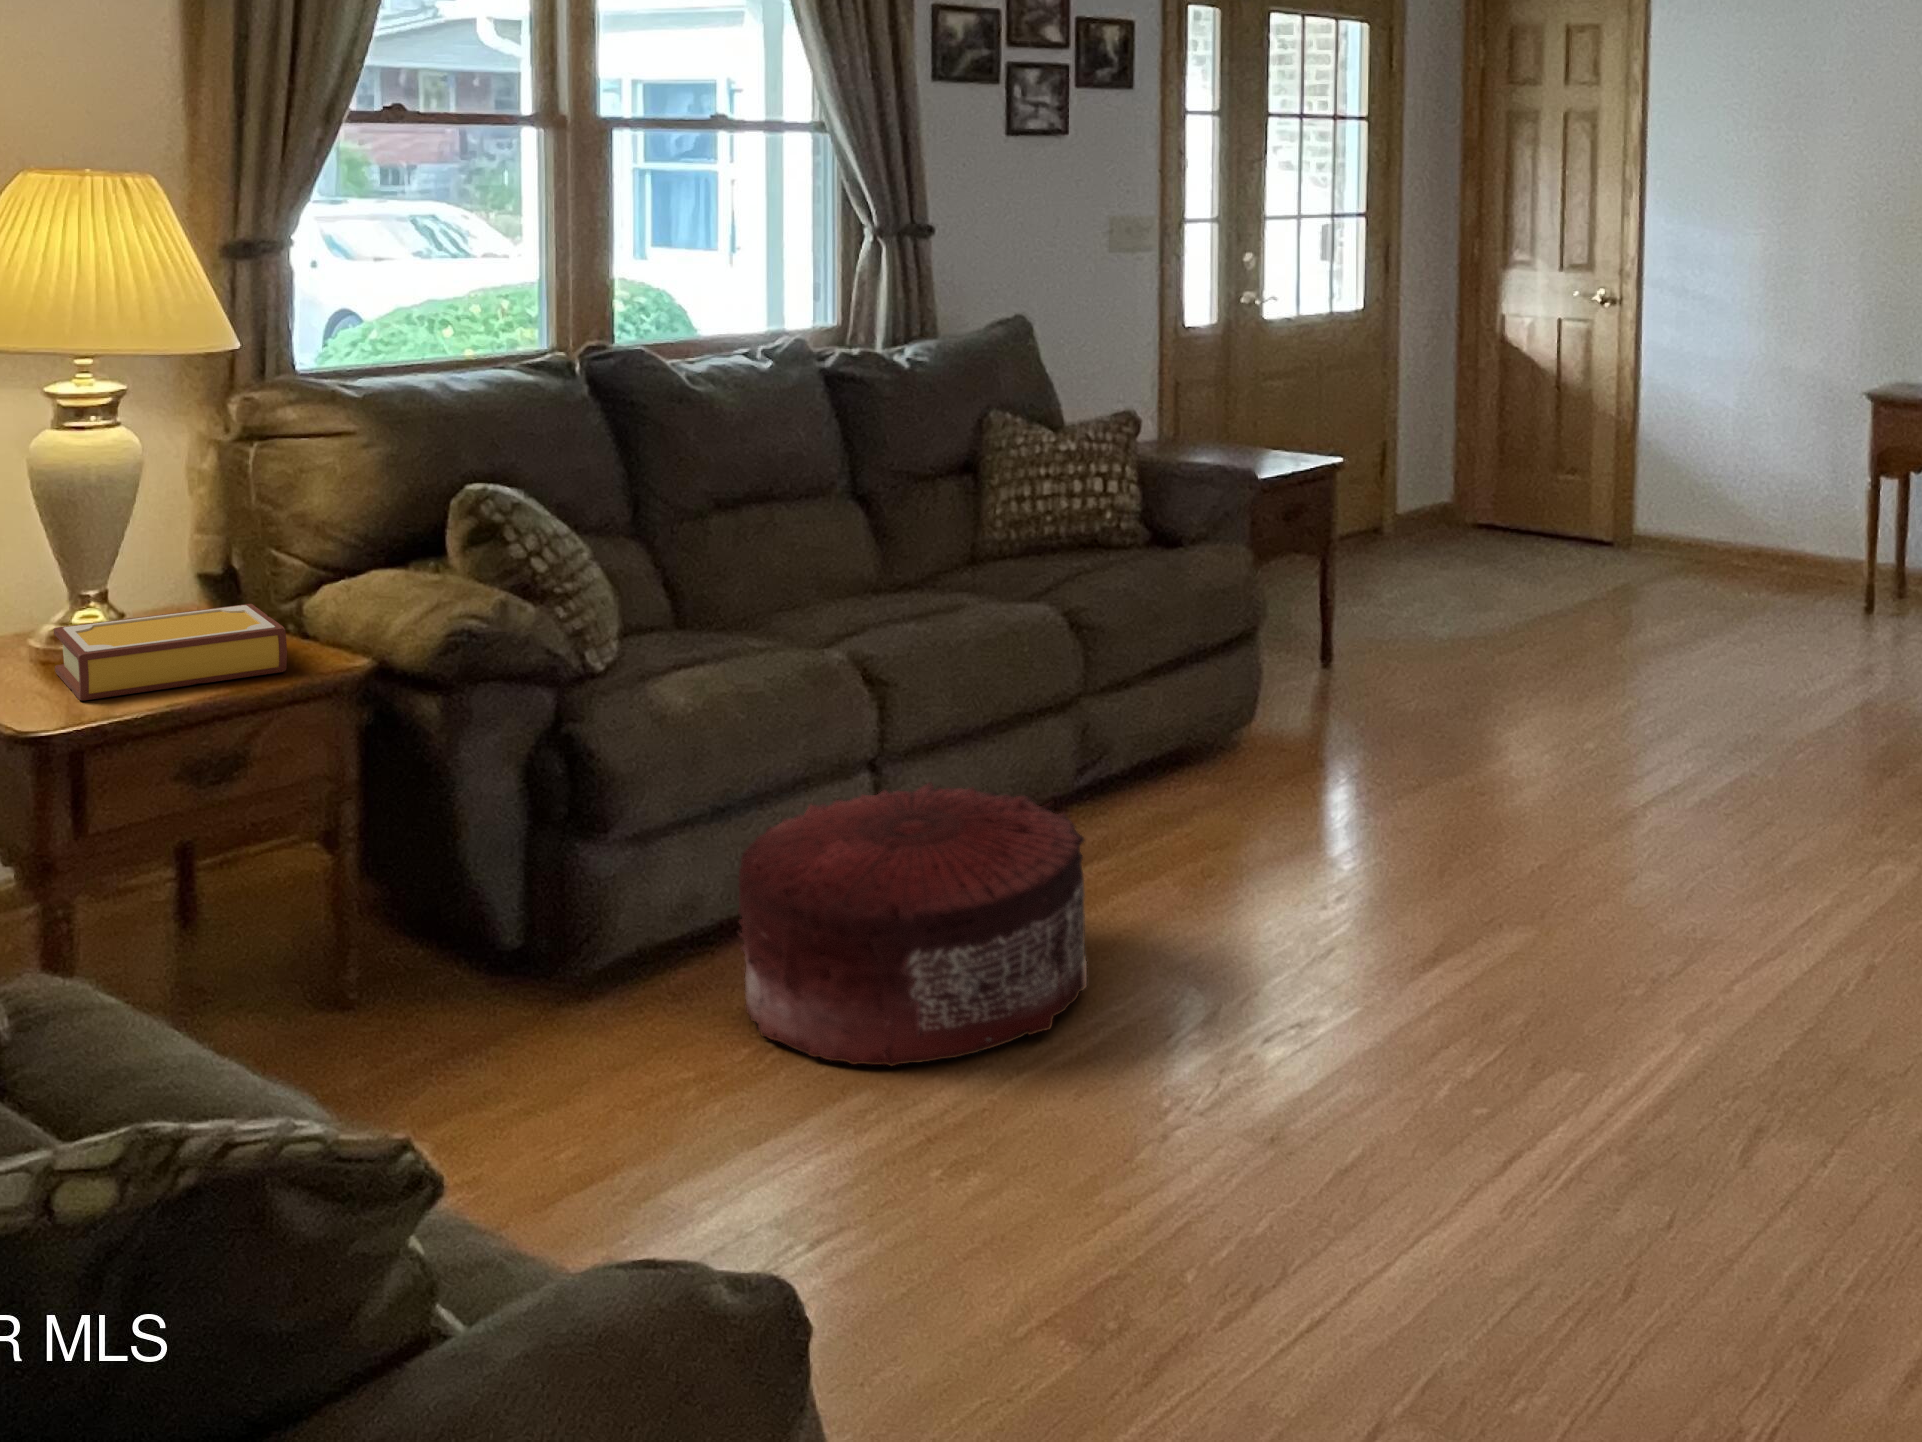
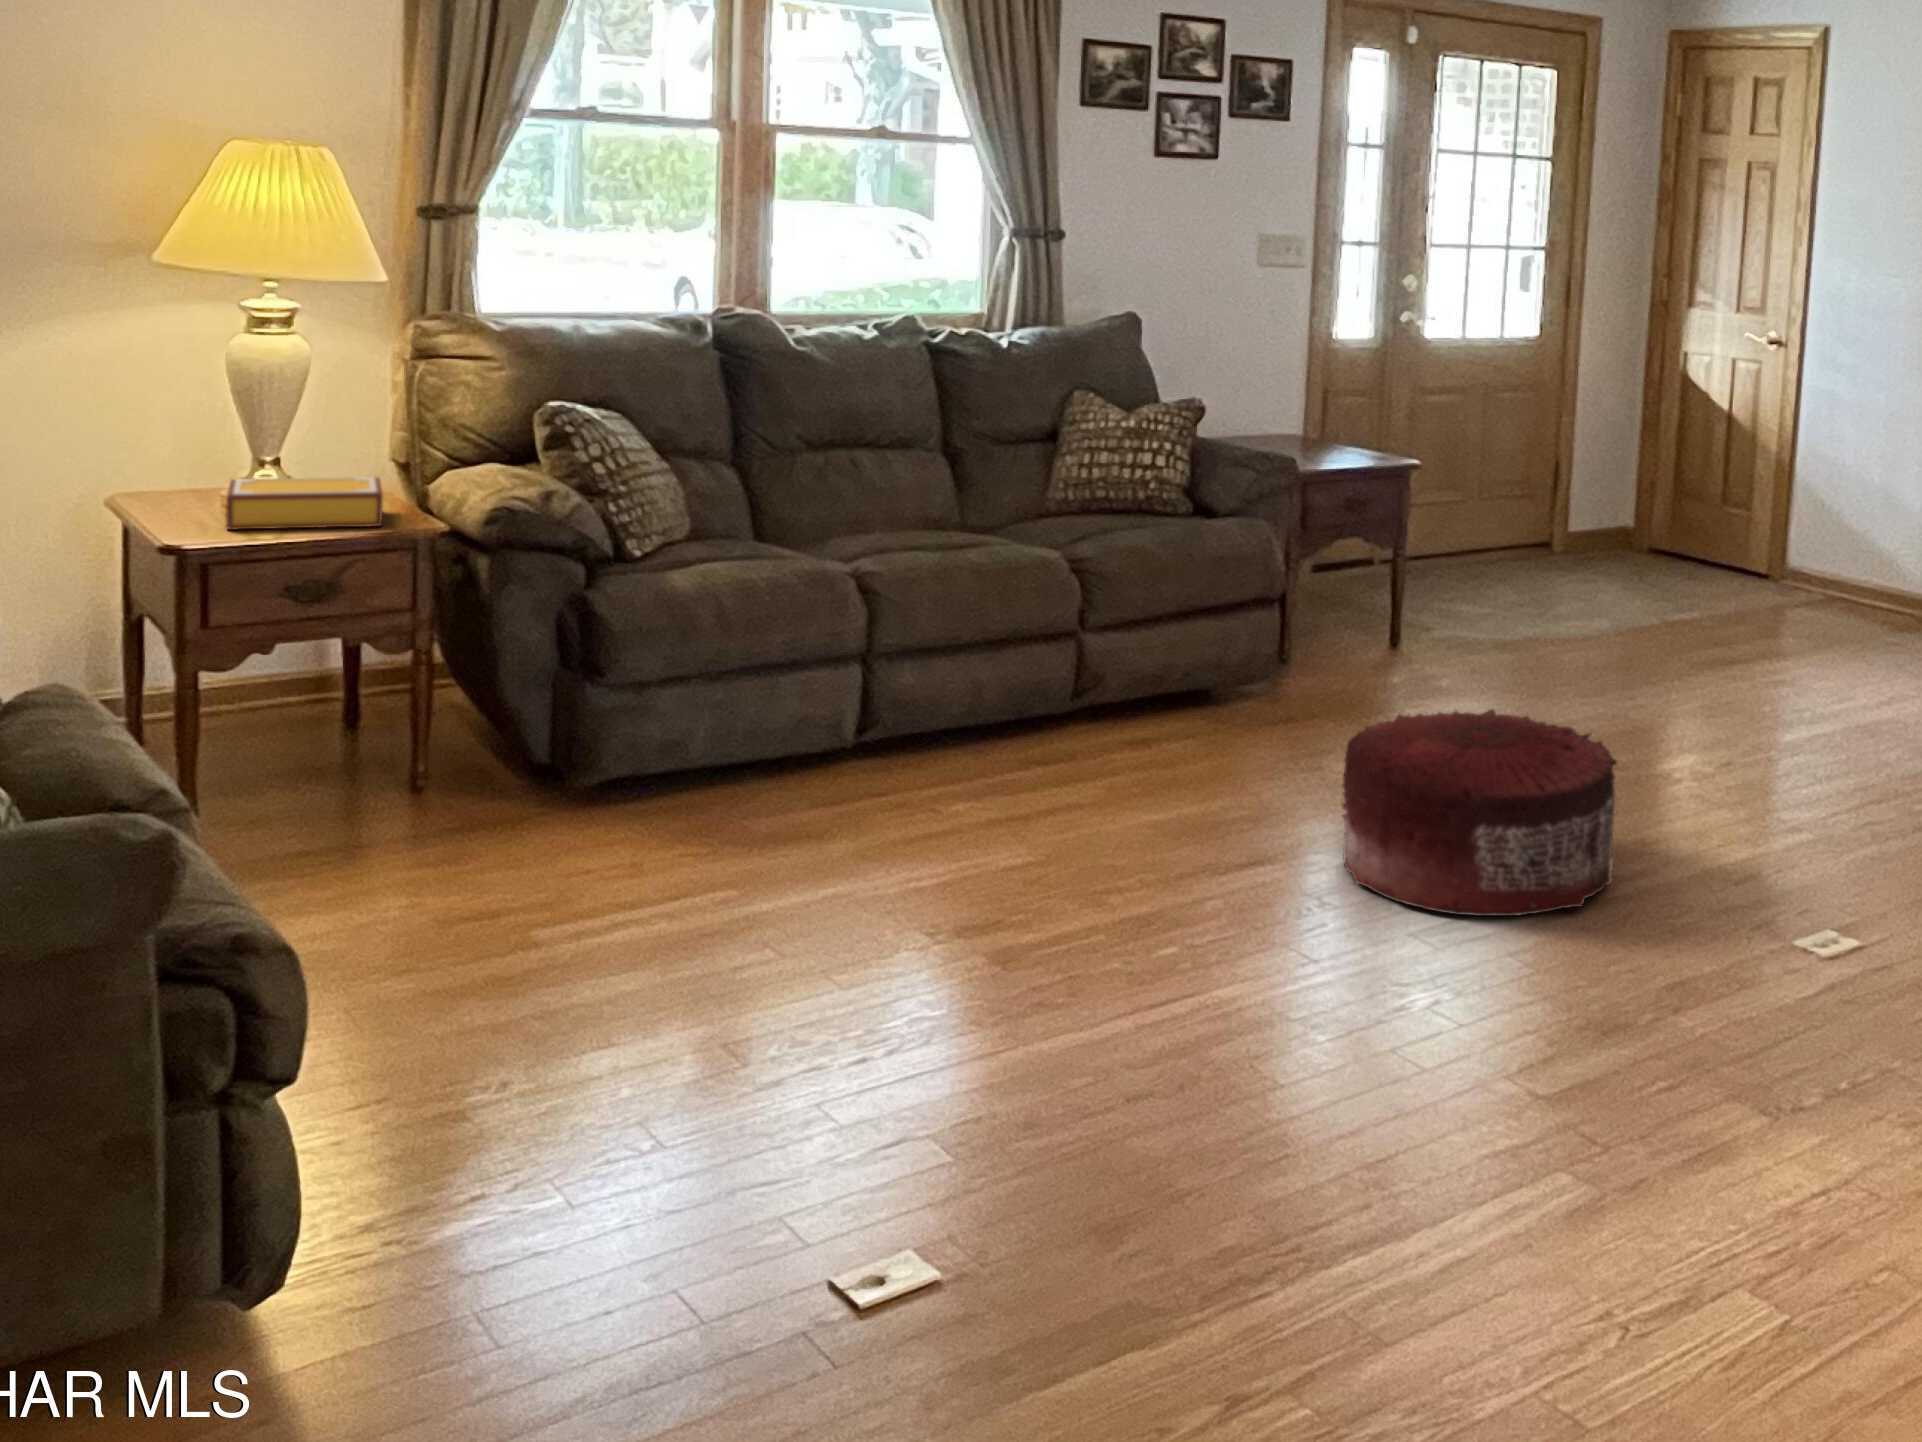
pouf: present [738,782,1087,1066] -> present [1342,708,1617,916]

